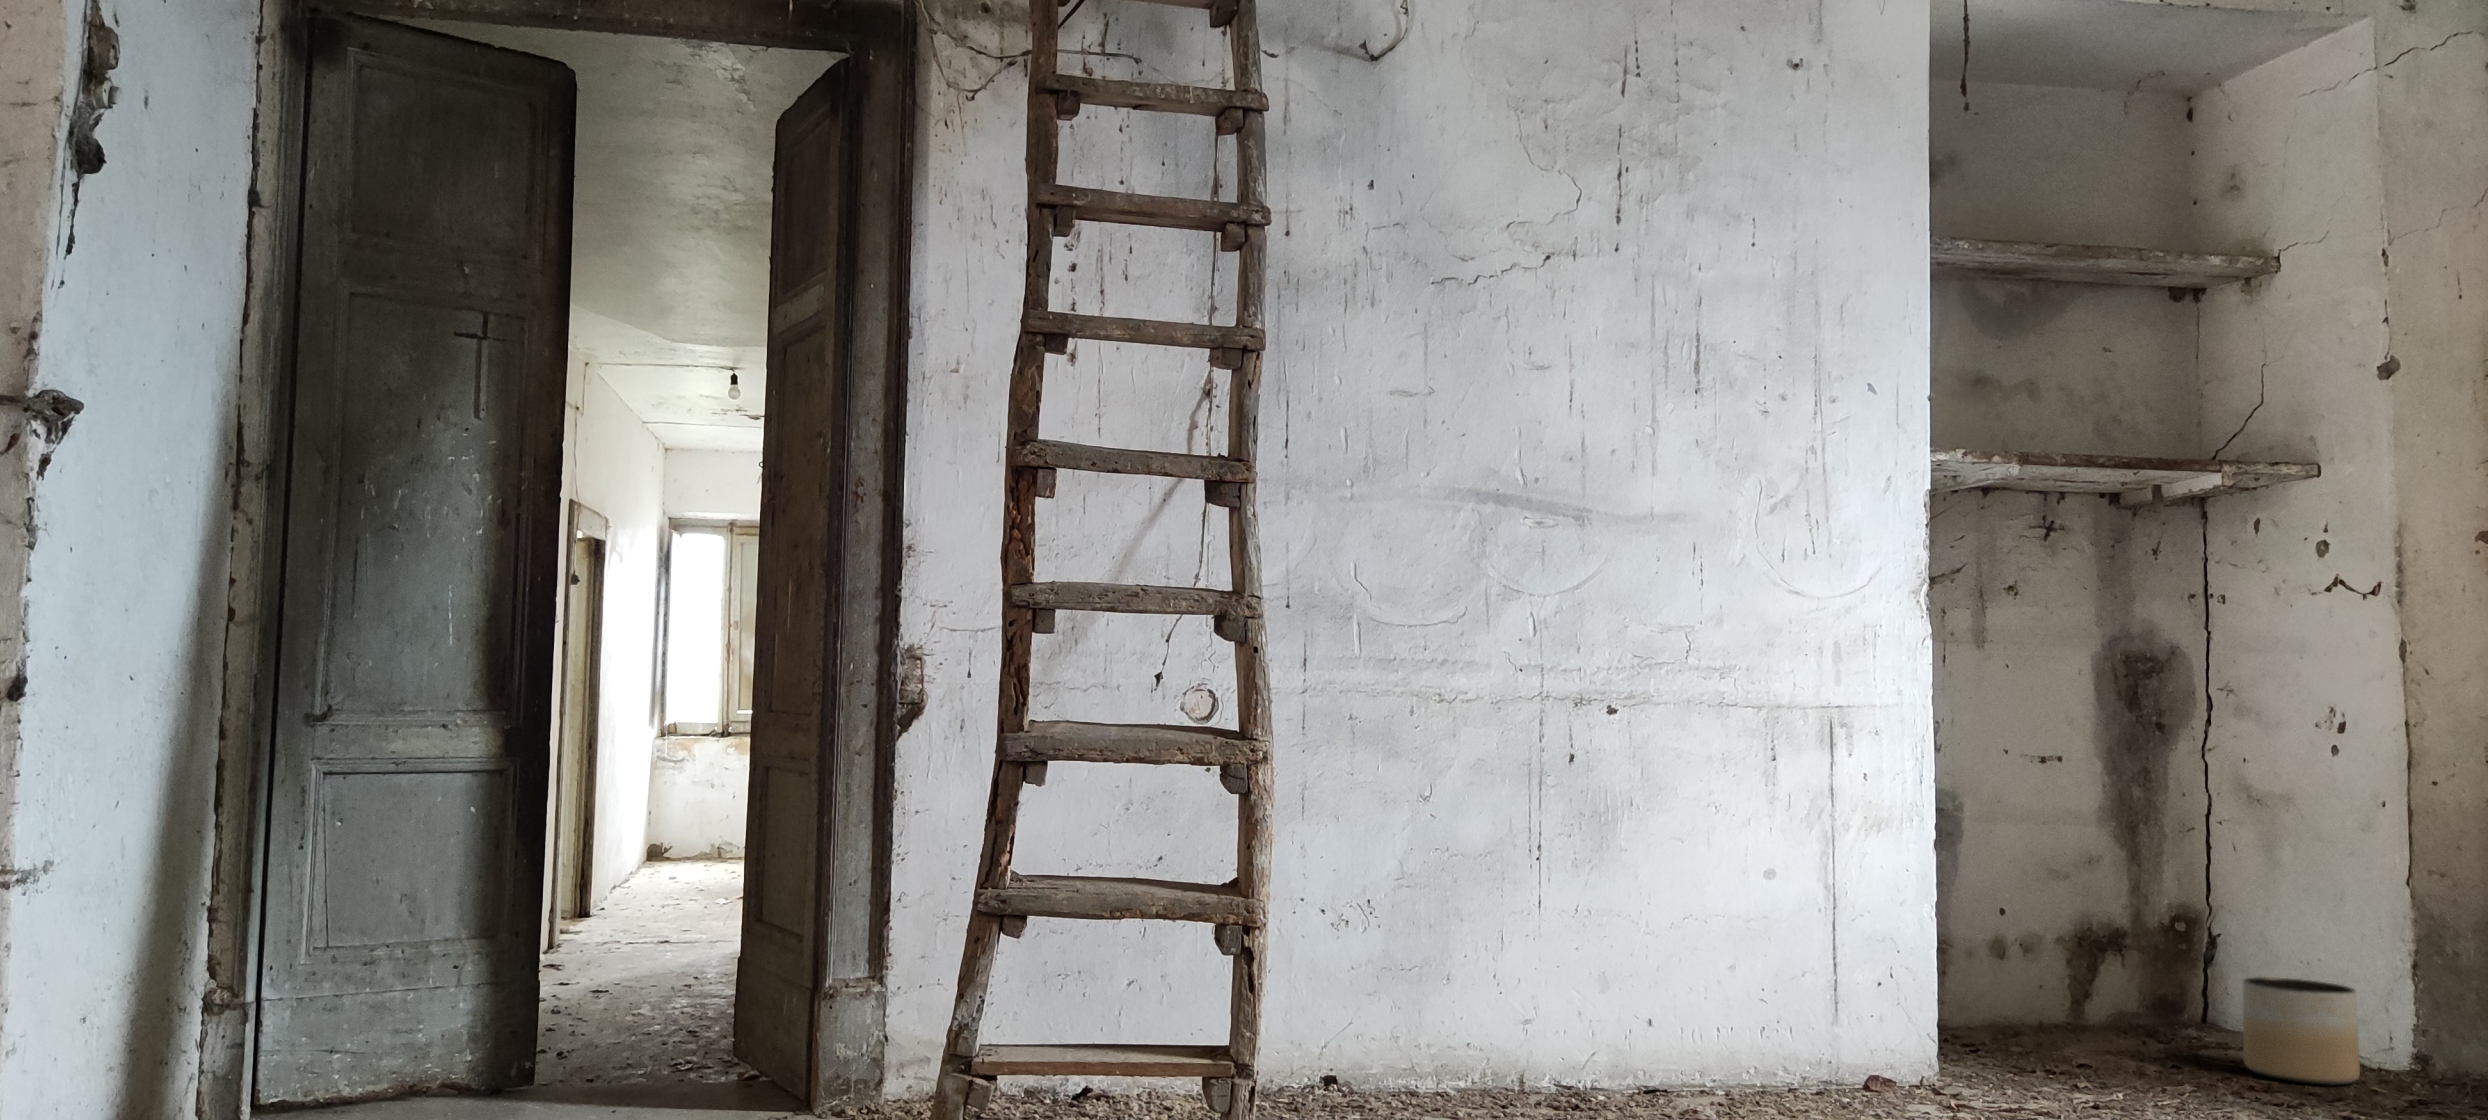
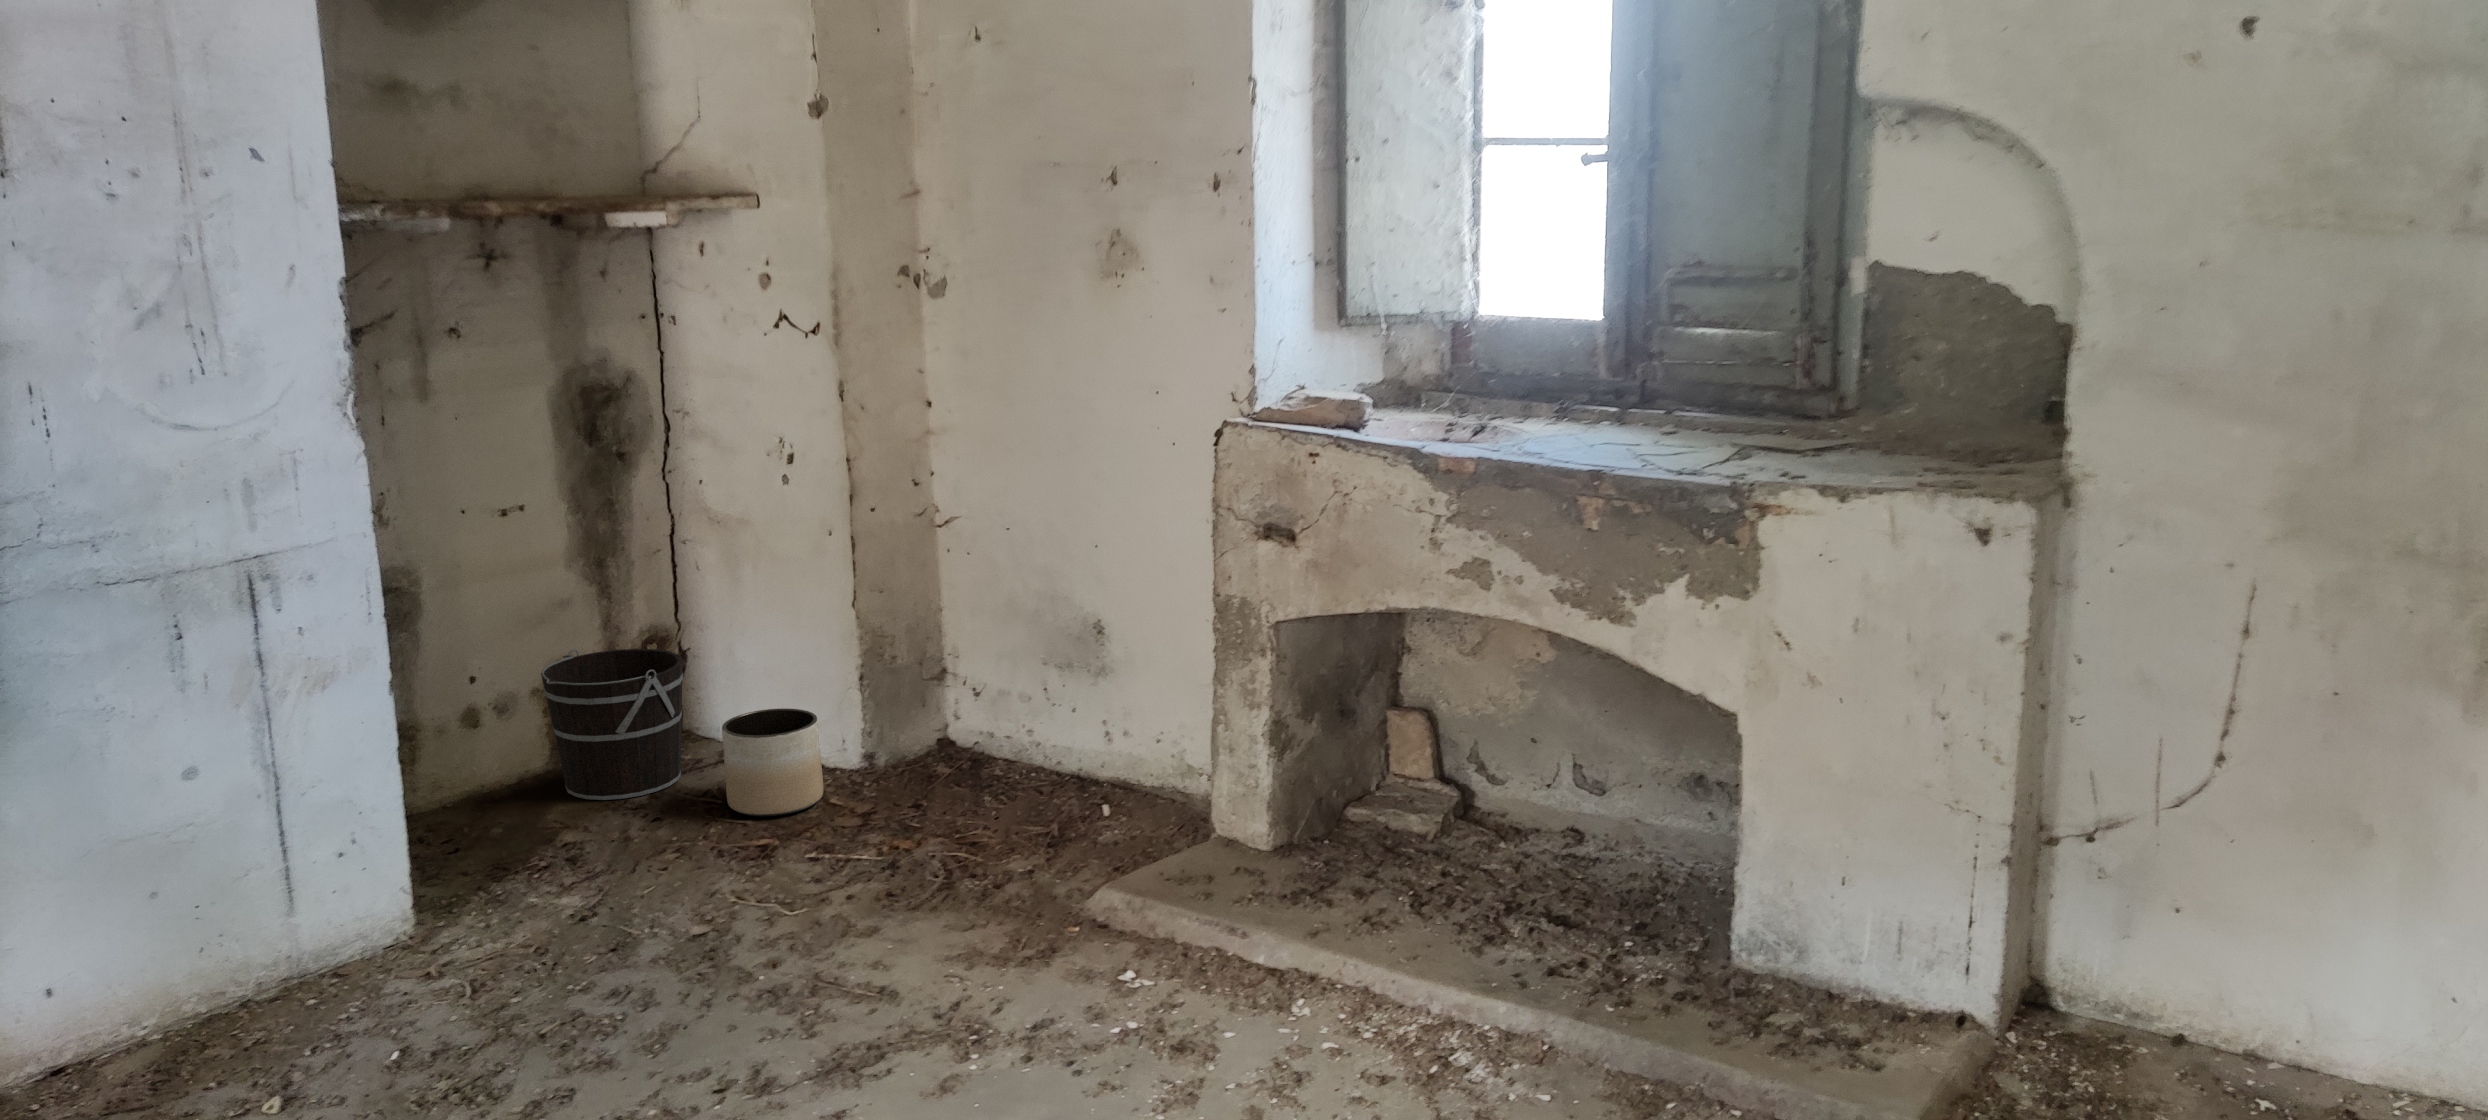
bucket: none [2061,902,2208,1048] -> present [541,649,683,800]

